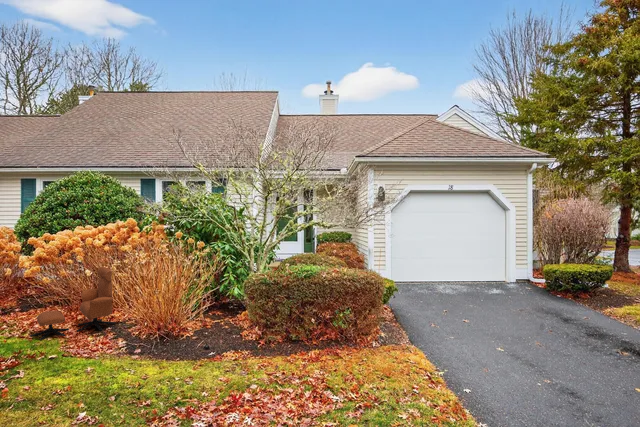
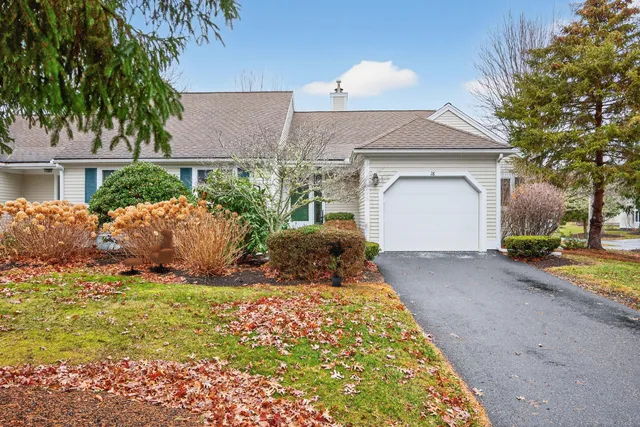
potted plant: none [323,285,369,353] -> present [323,241,353,286]

